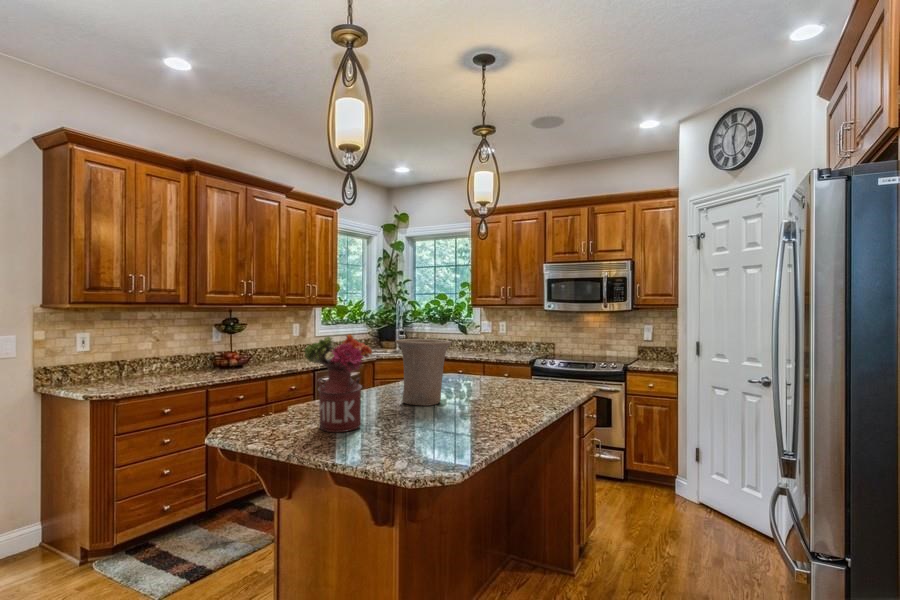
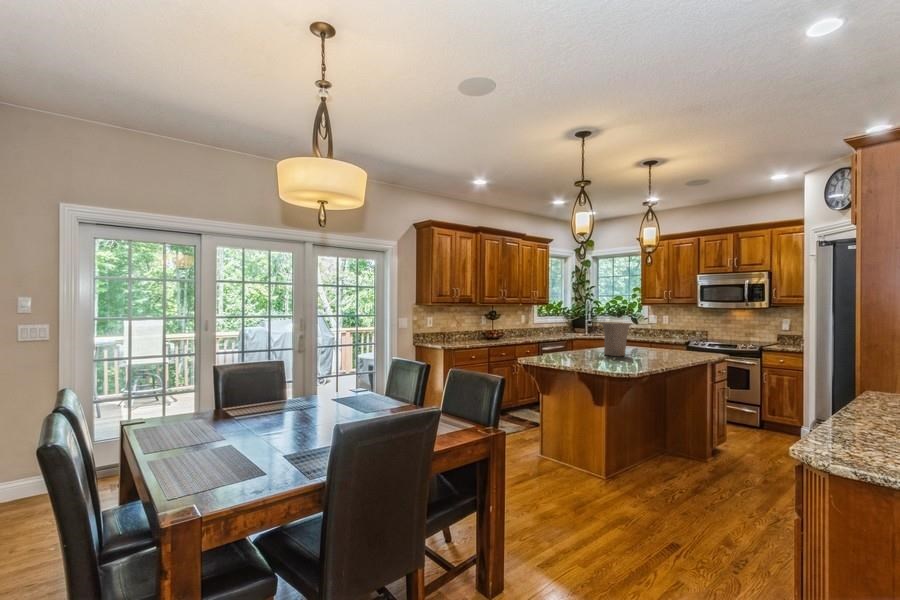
flower arrangement: present [304,334,372,432] -> none [561,317,593,361]

